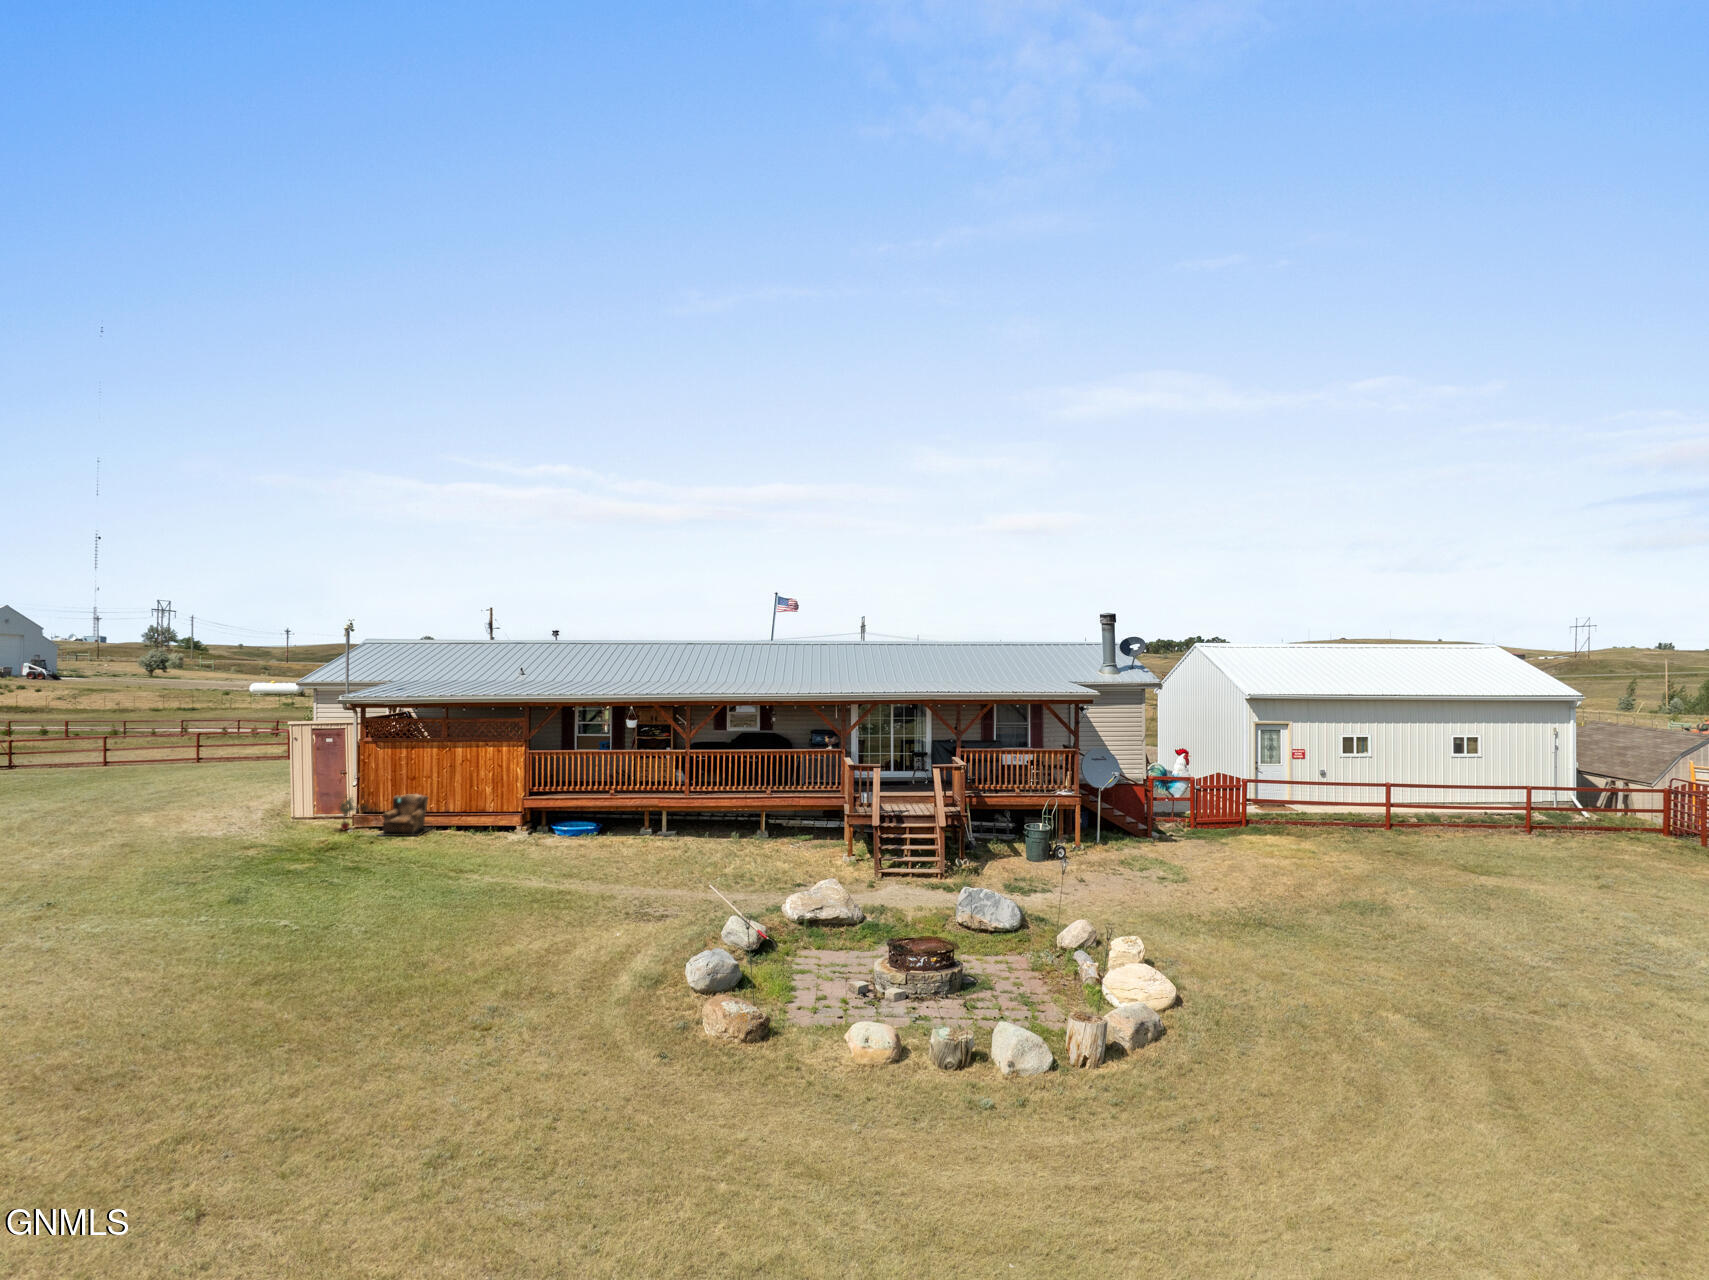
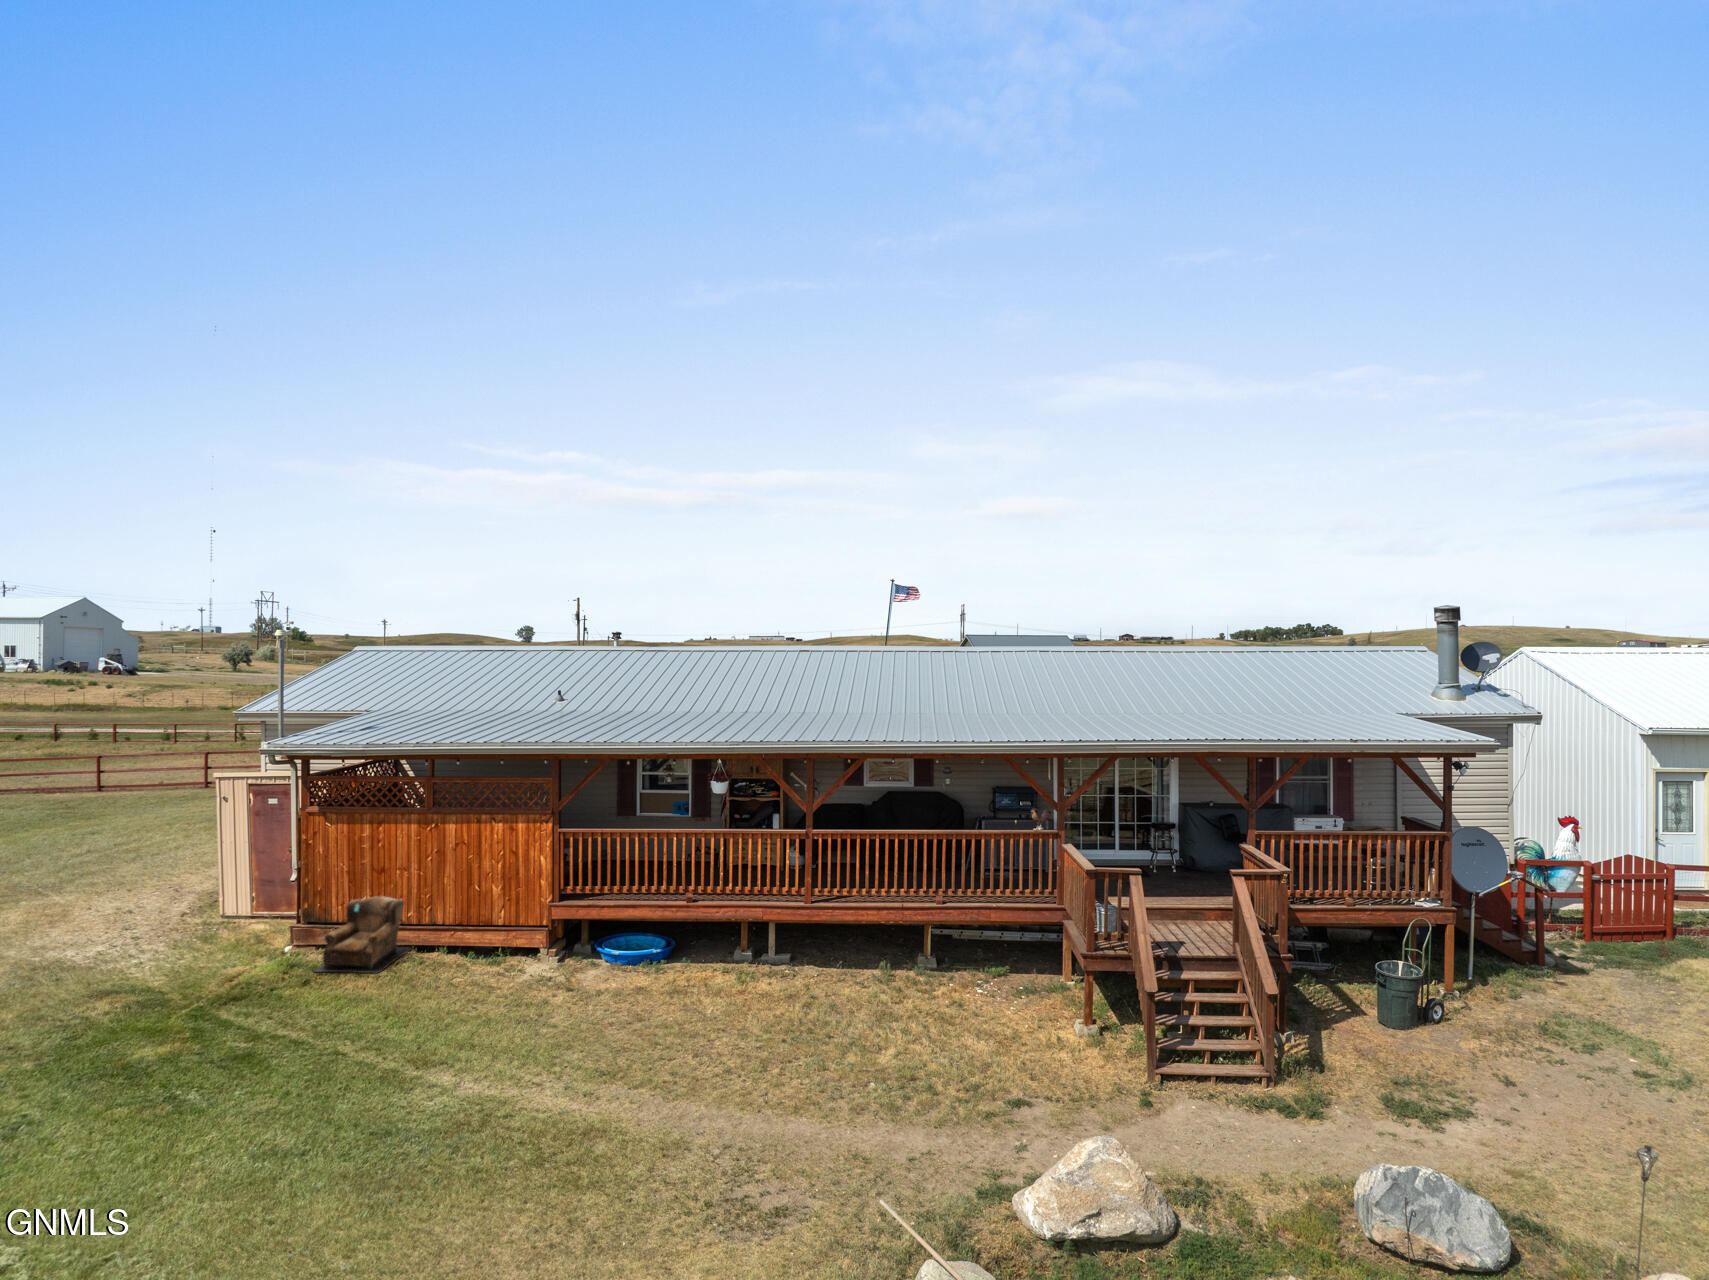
potted tree: present [340,795,359,830] -> none [262,898,299,954]

